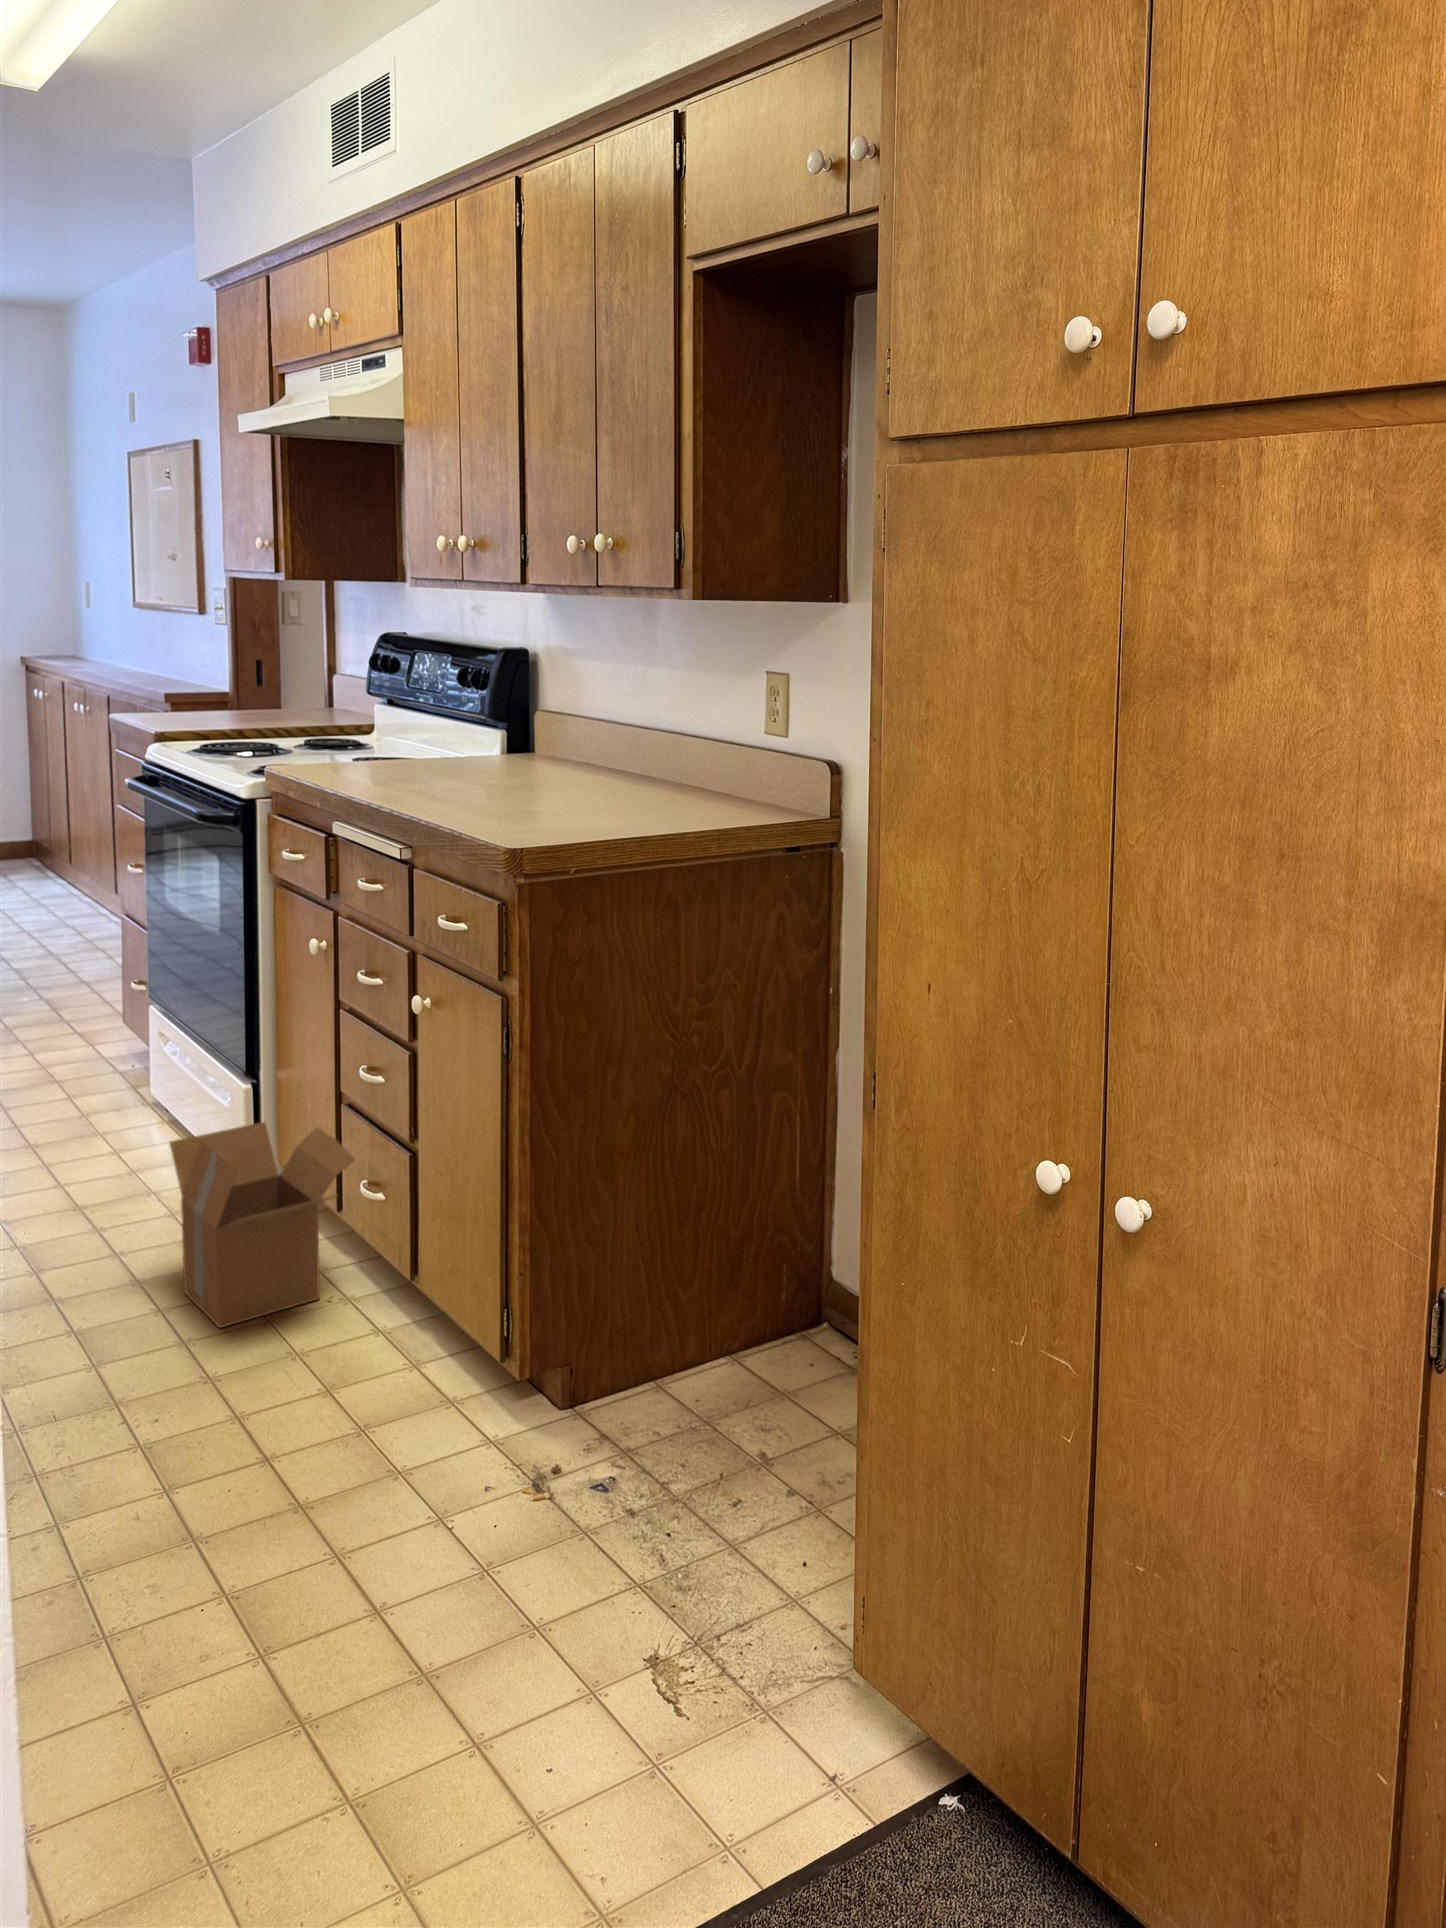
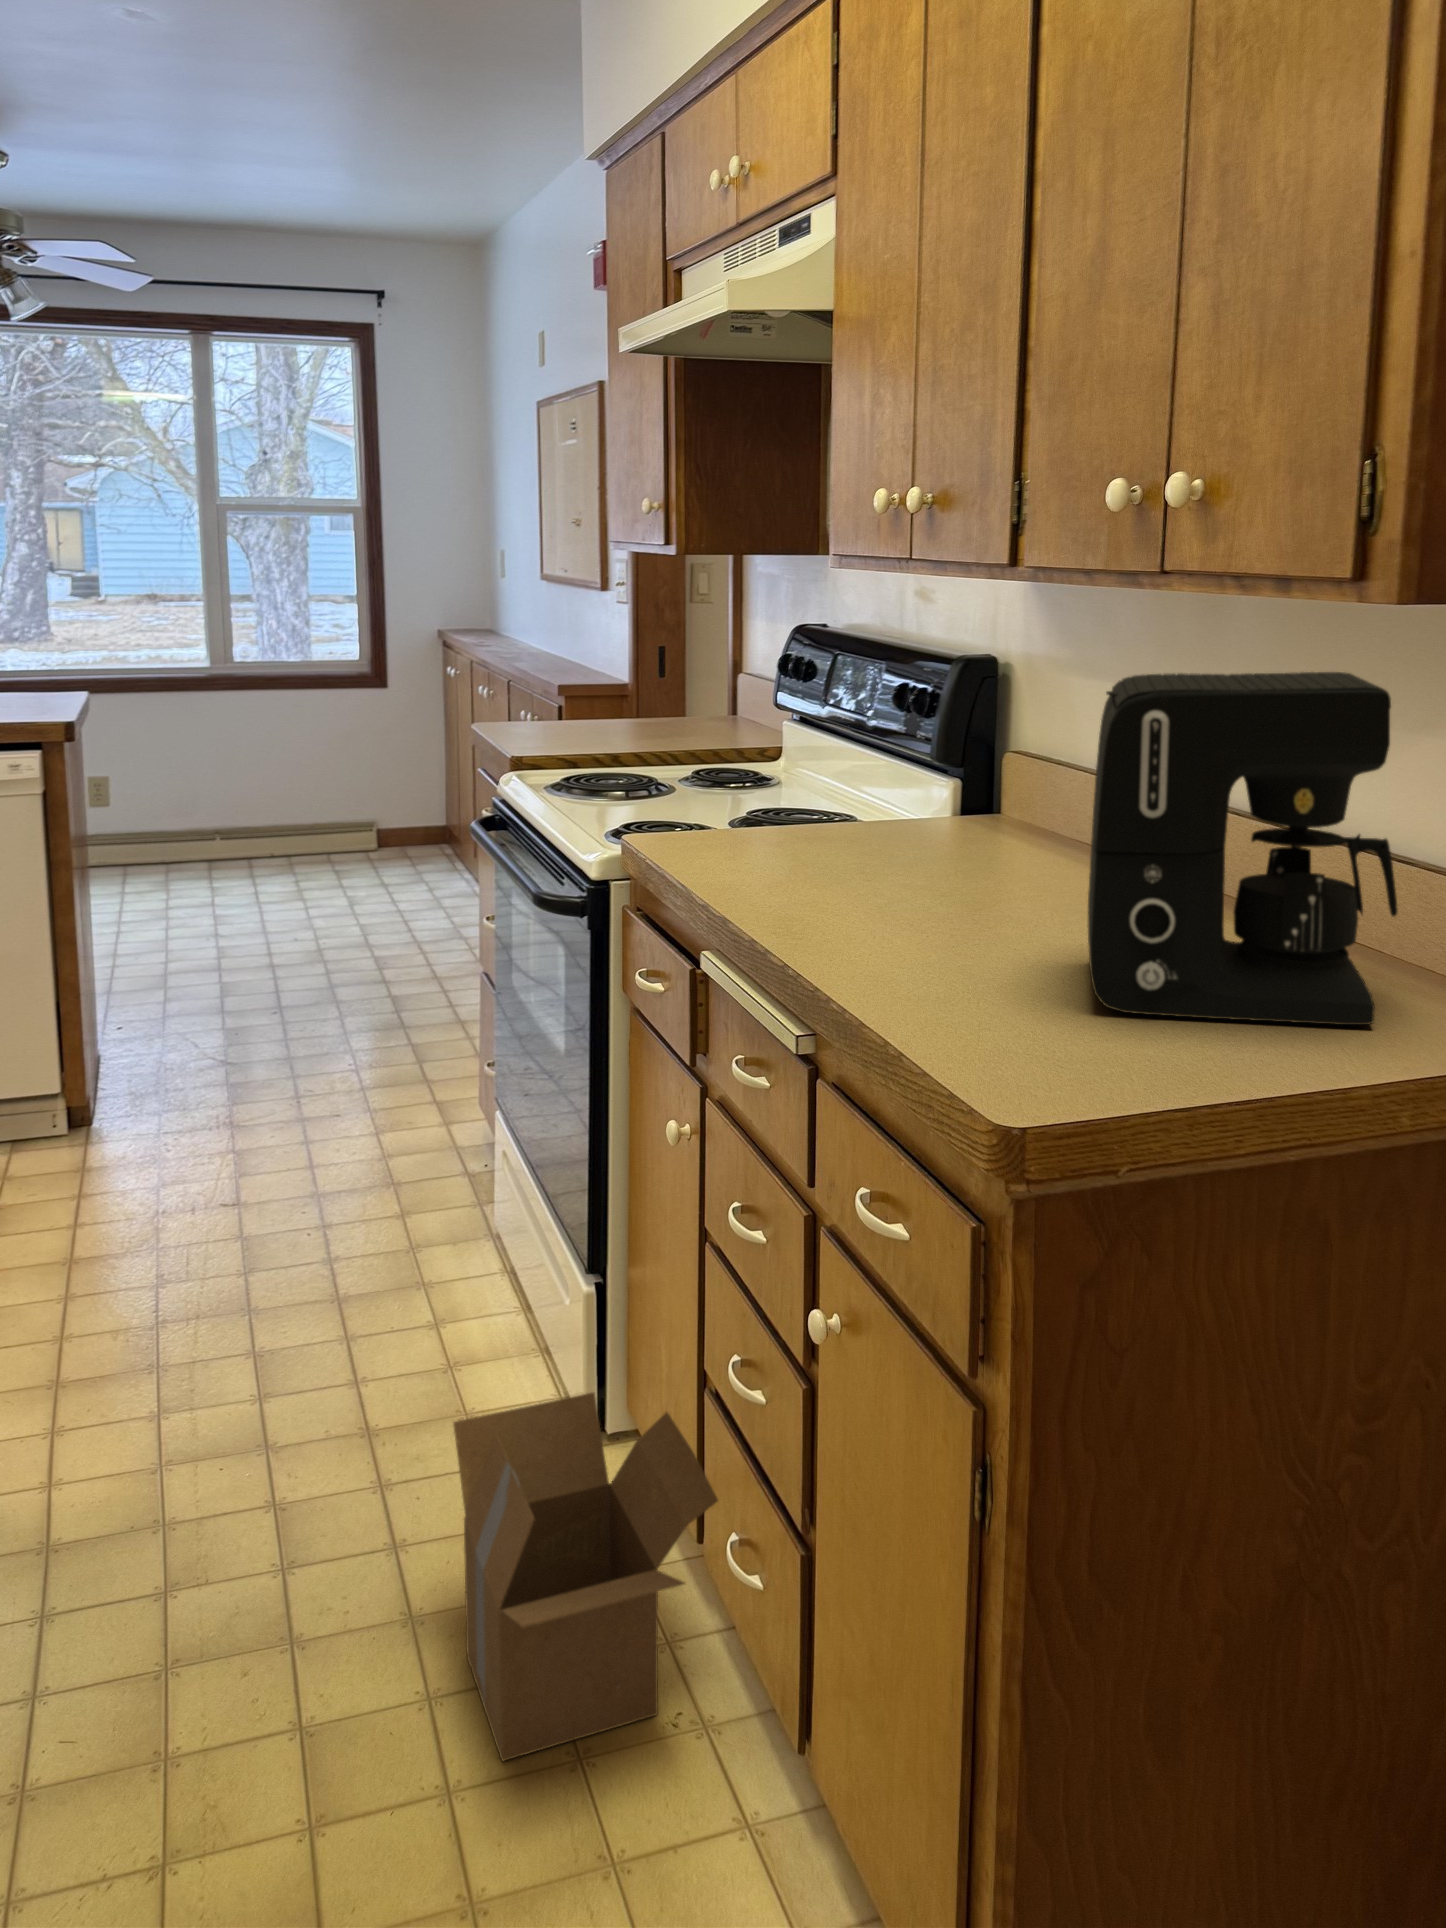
coffee maker: none [563,640,724,815] -> present [1088,672,1398,1025]

